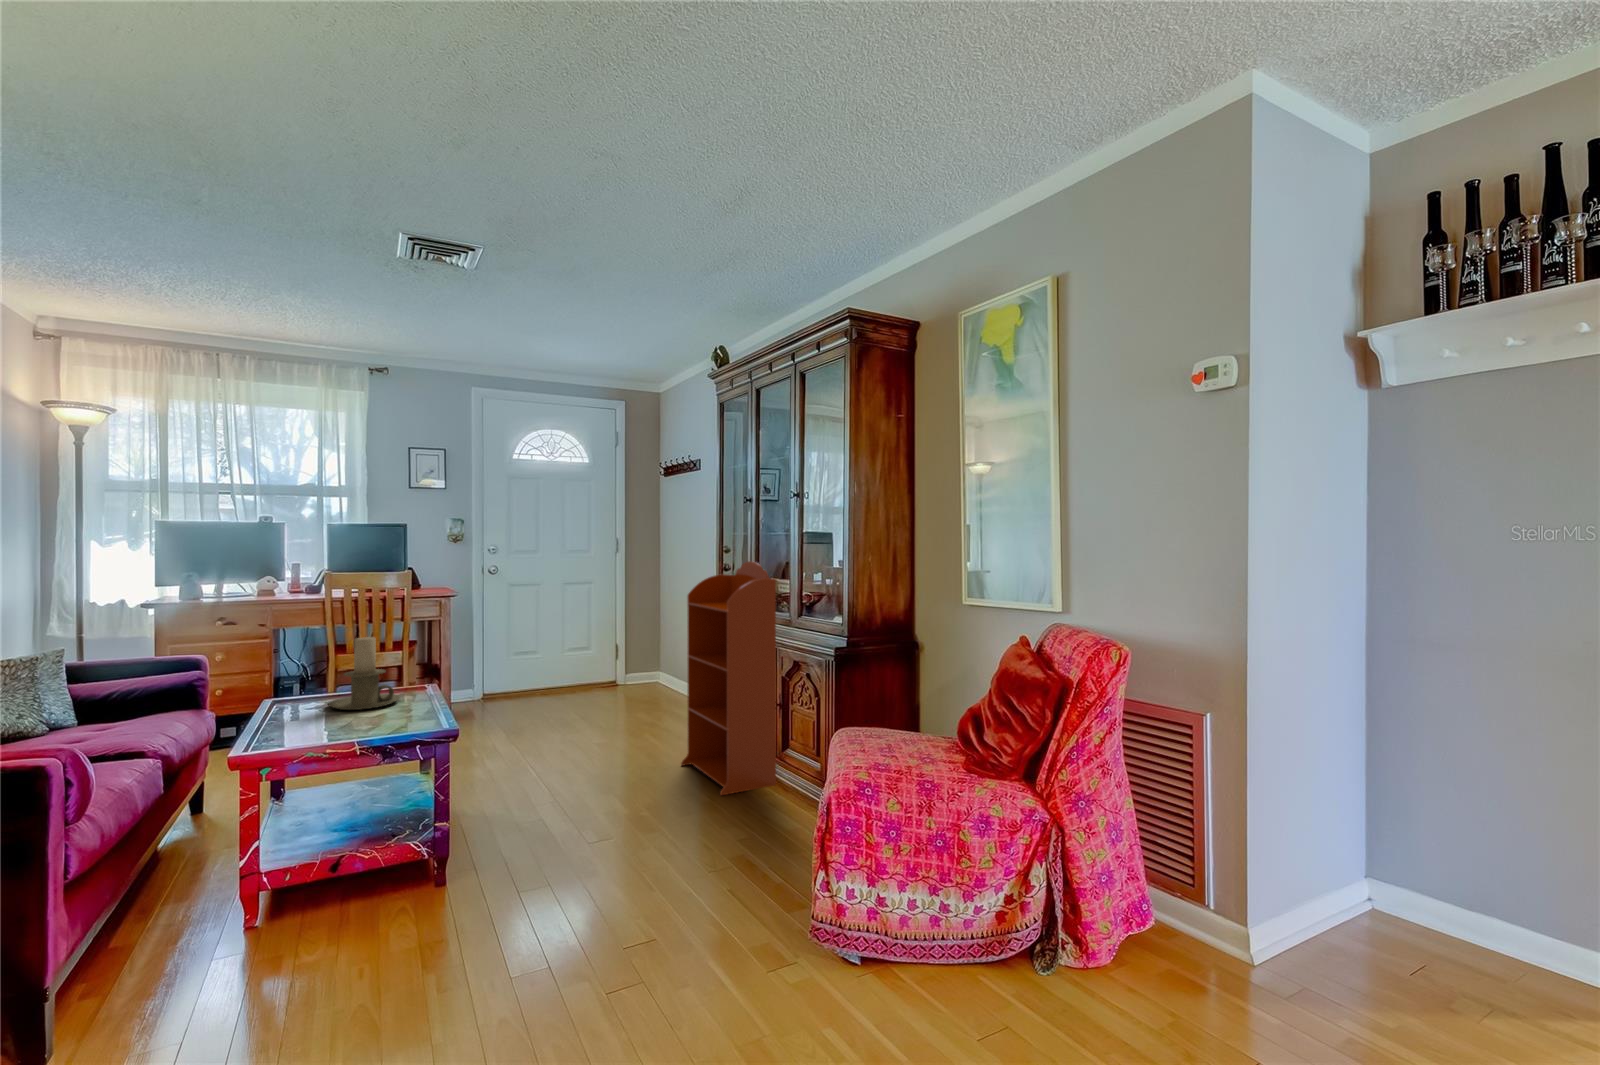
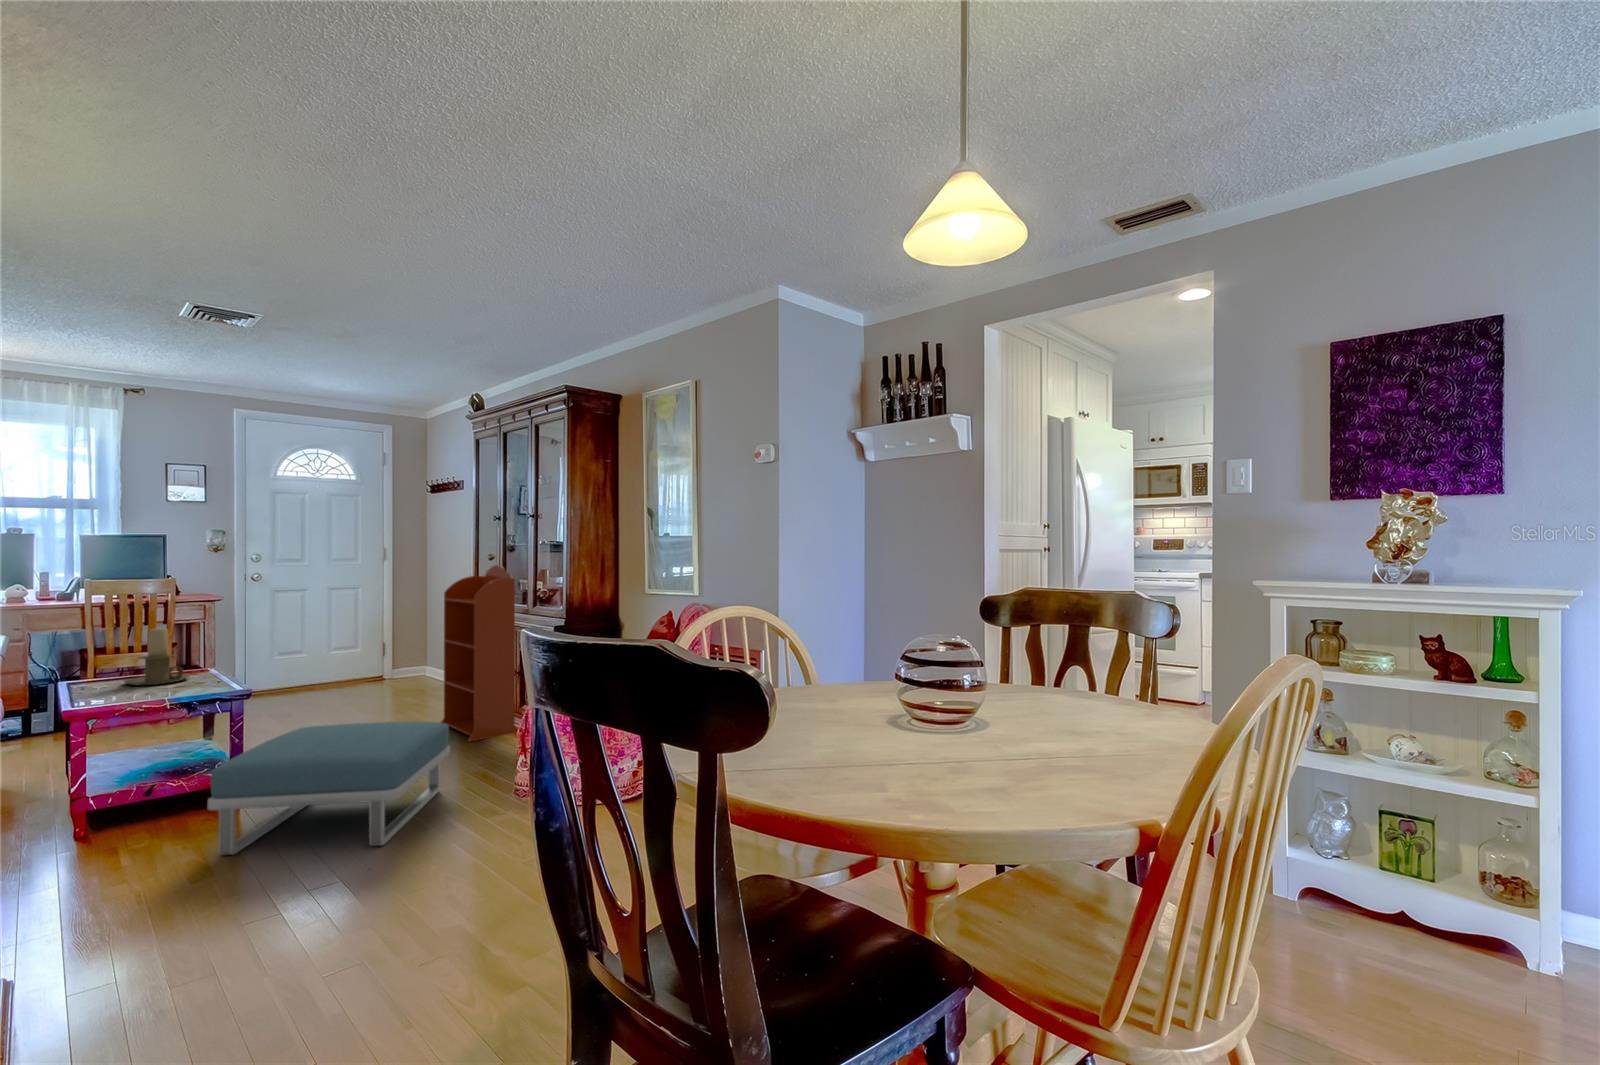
footstool: none [381,787,708,1024] -> present [207,721,450,855]

